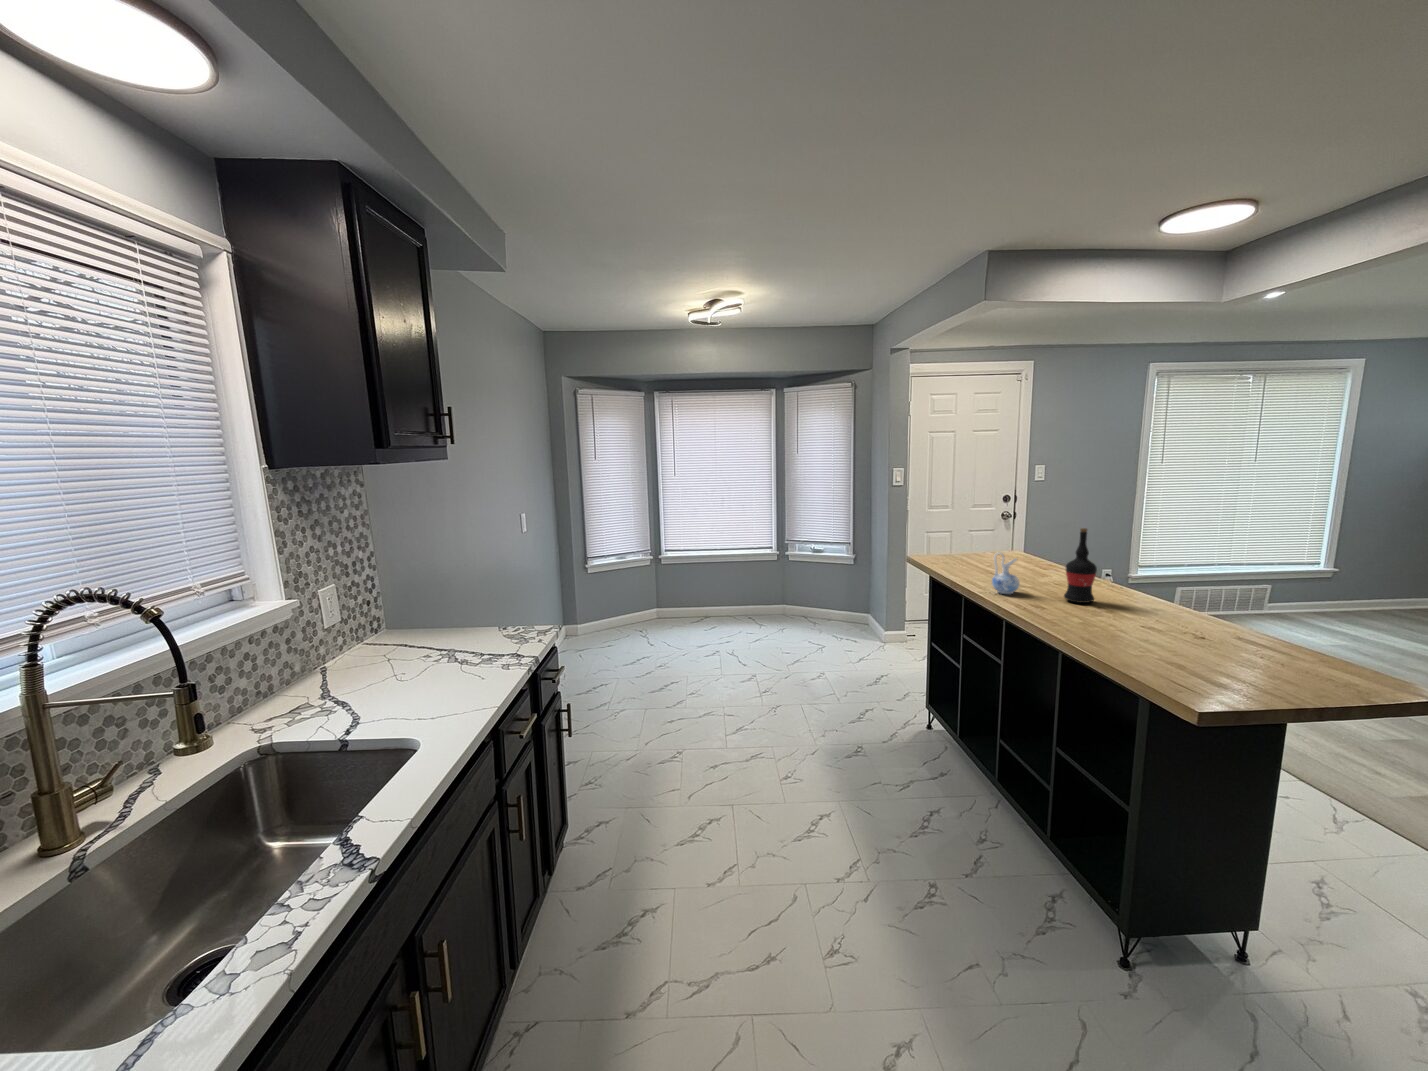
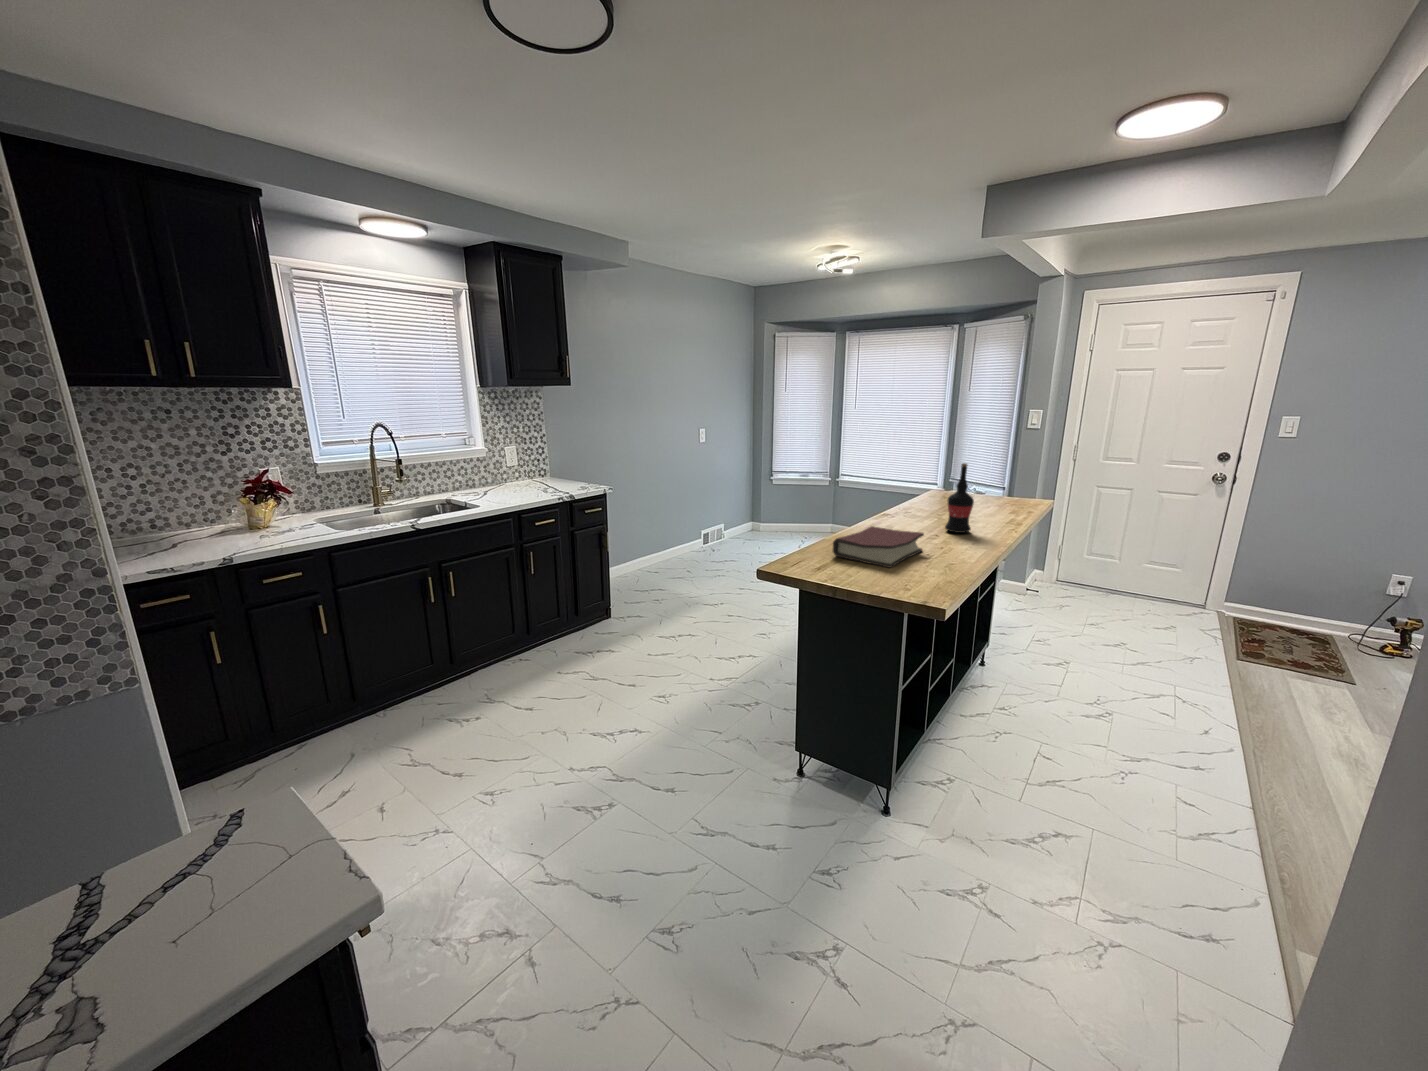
ceramic pitcher: present [992,553,1020,594] -> none [913,481,937,520]
hardback book: none [1082,612,1226,665] -> present [833,526,924,568]

